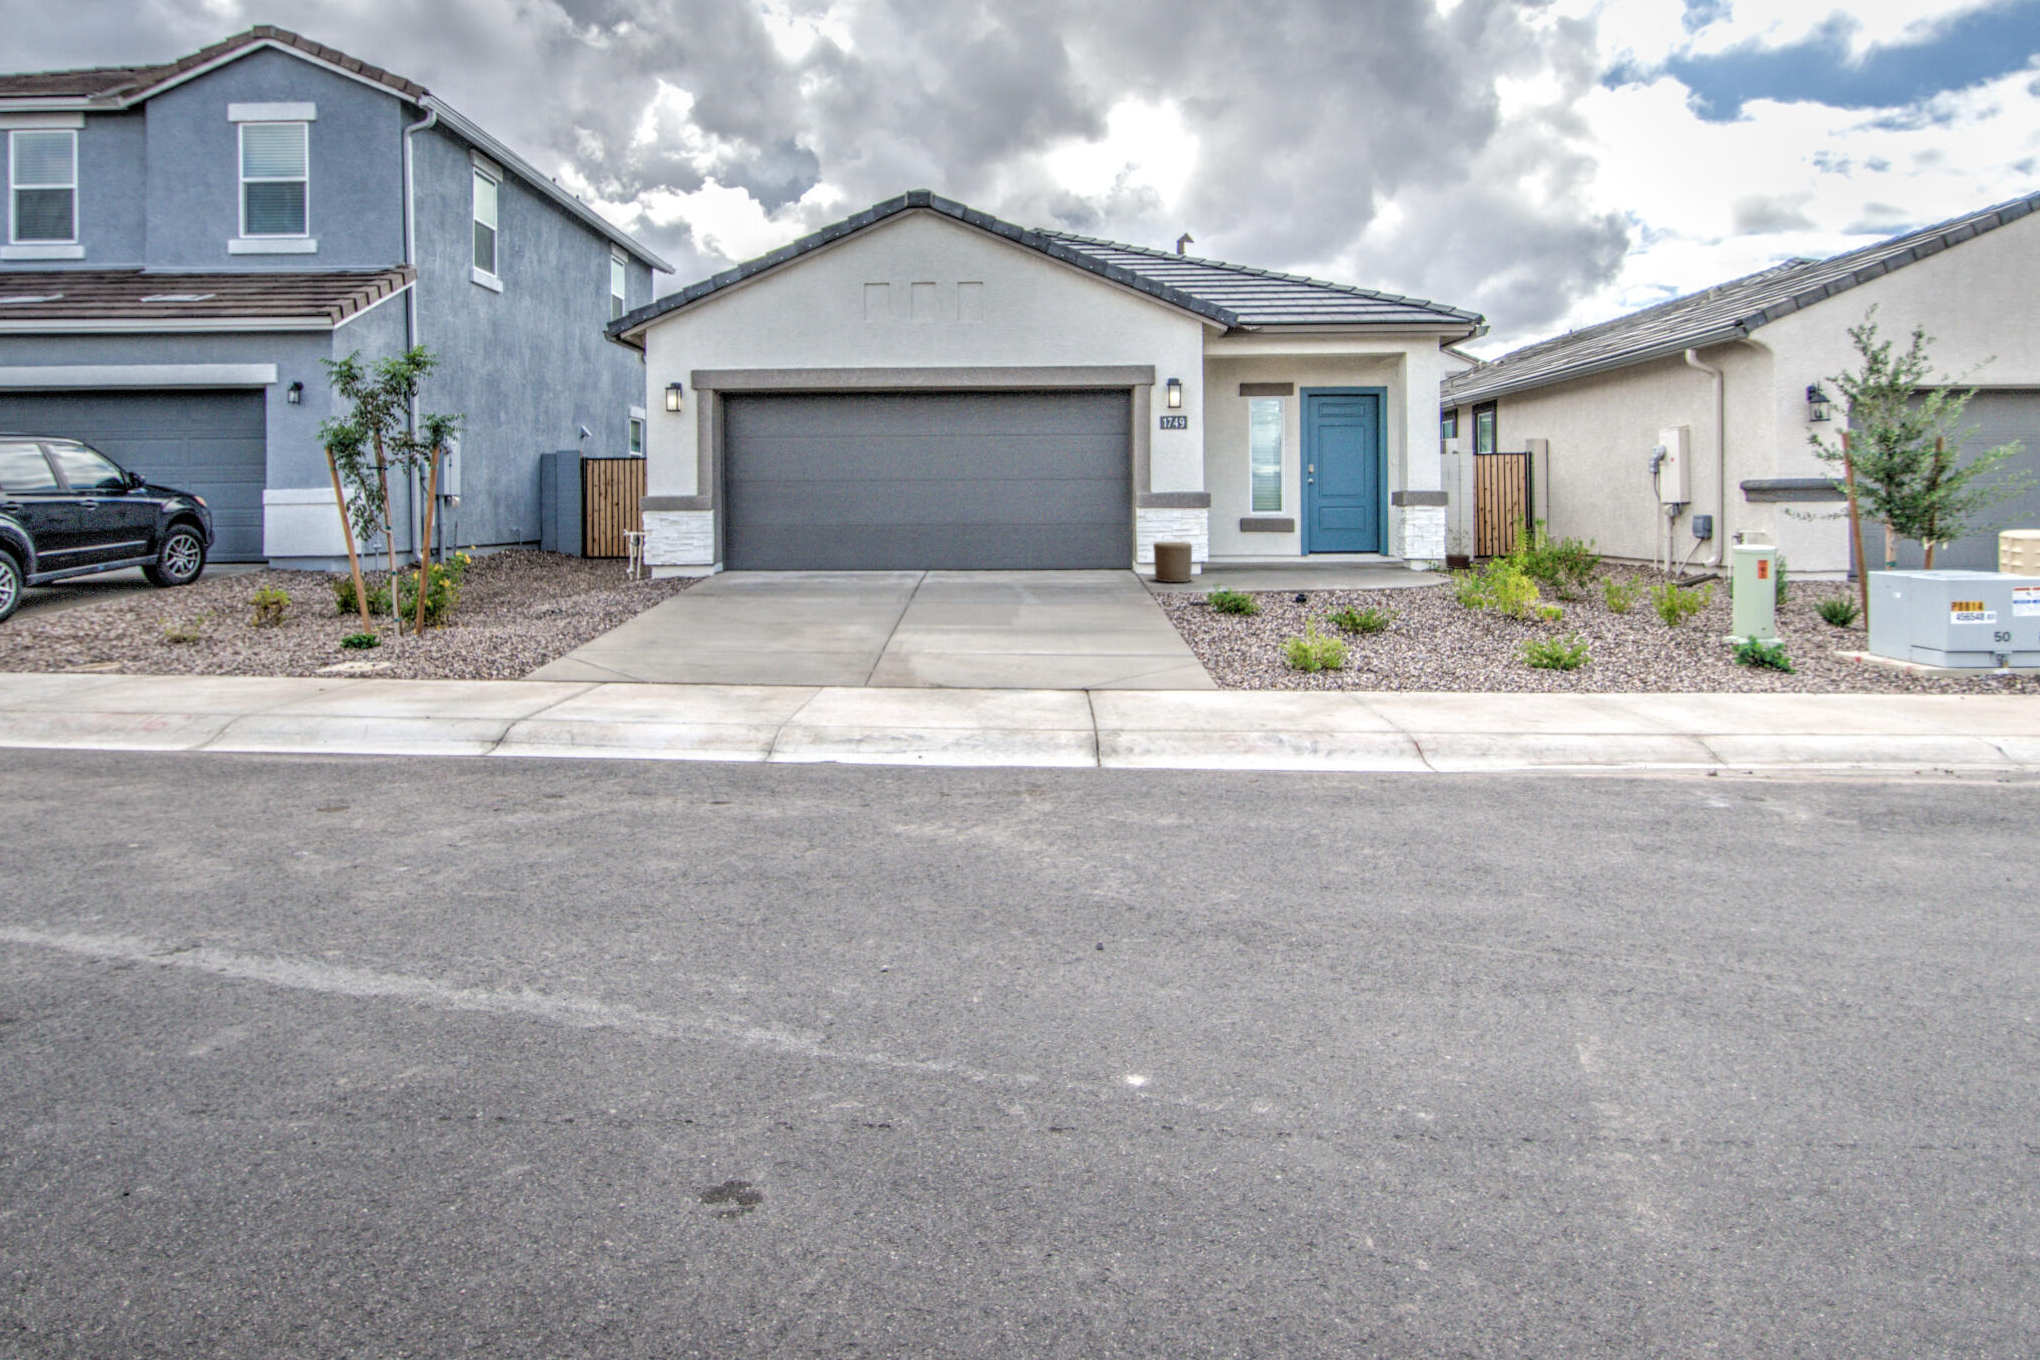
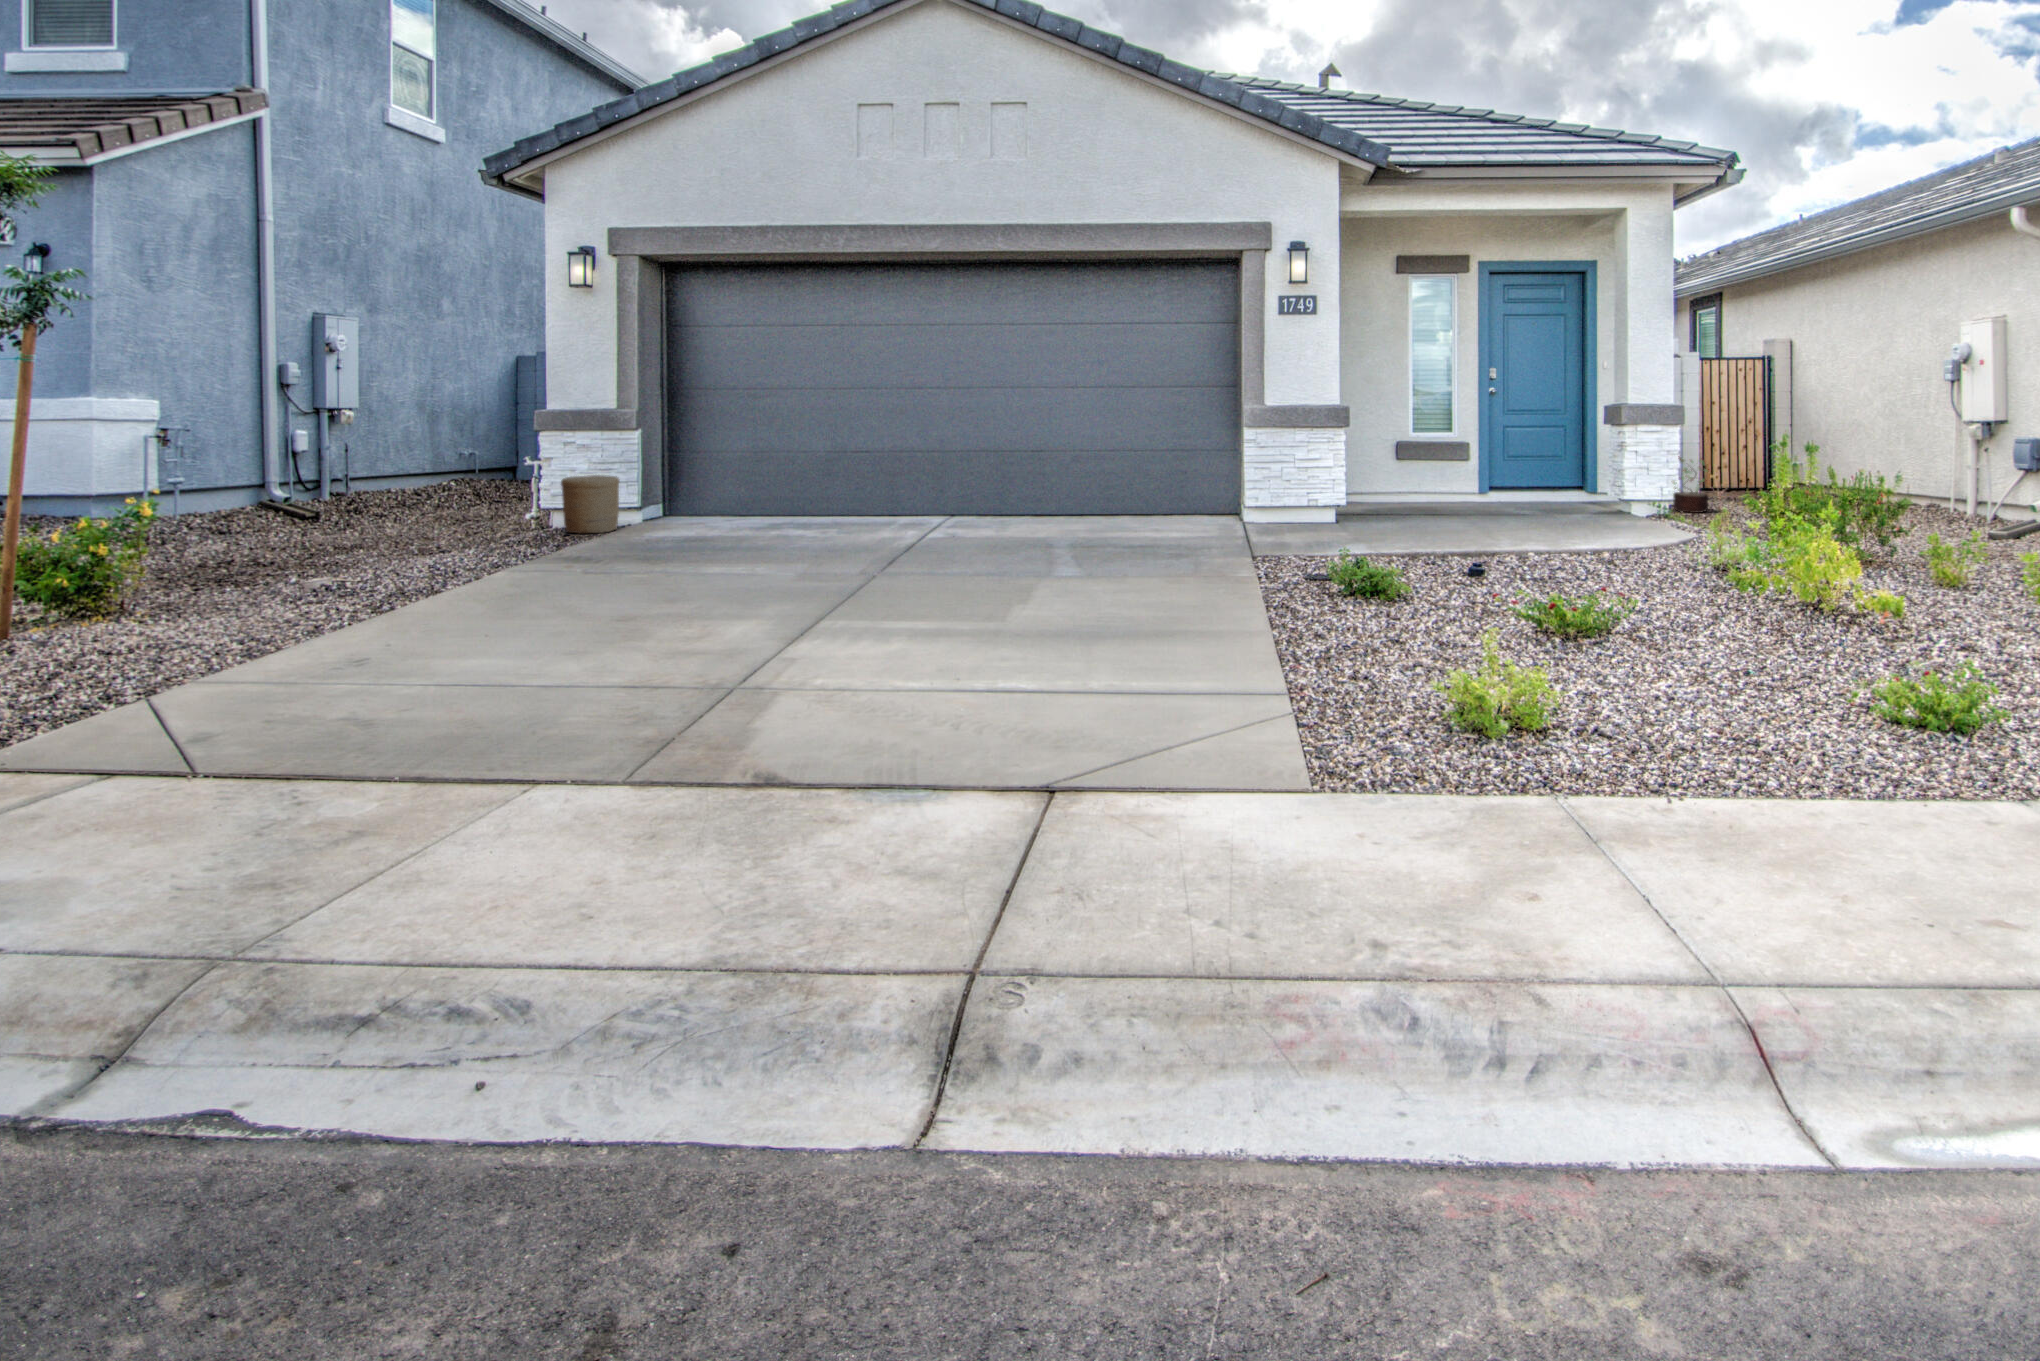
woven basket: present [1153,542,1192,582] -> present [561,475,620,534]

